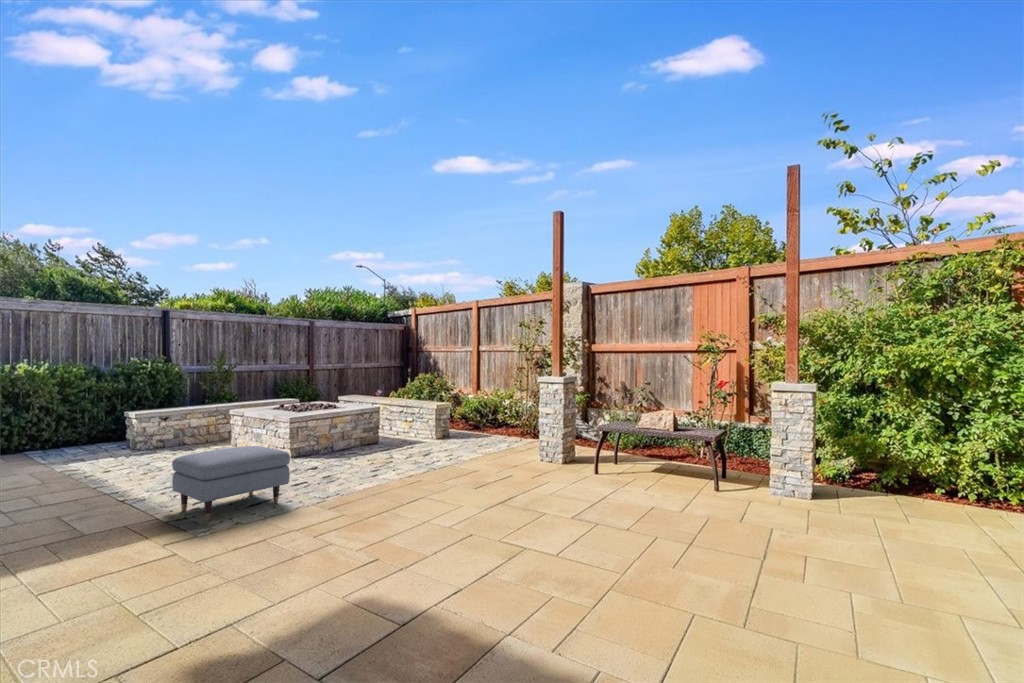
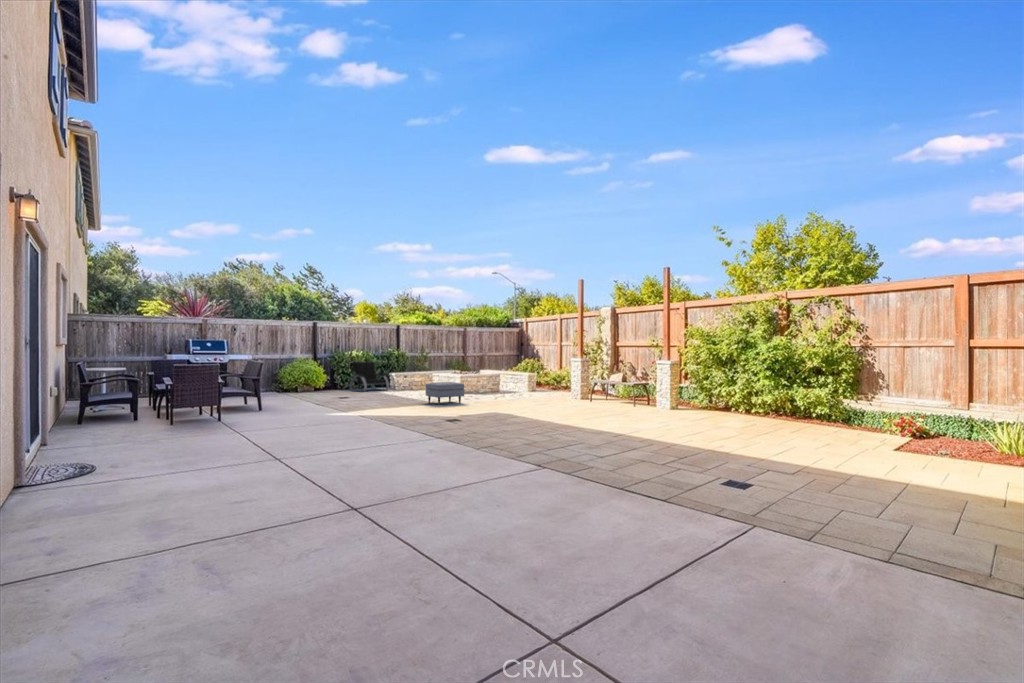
armchair: none [12,388,124,462] -> present [350,362,389,391]

